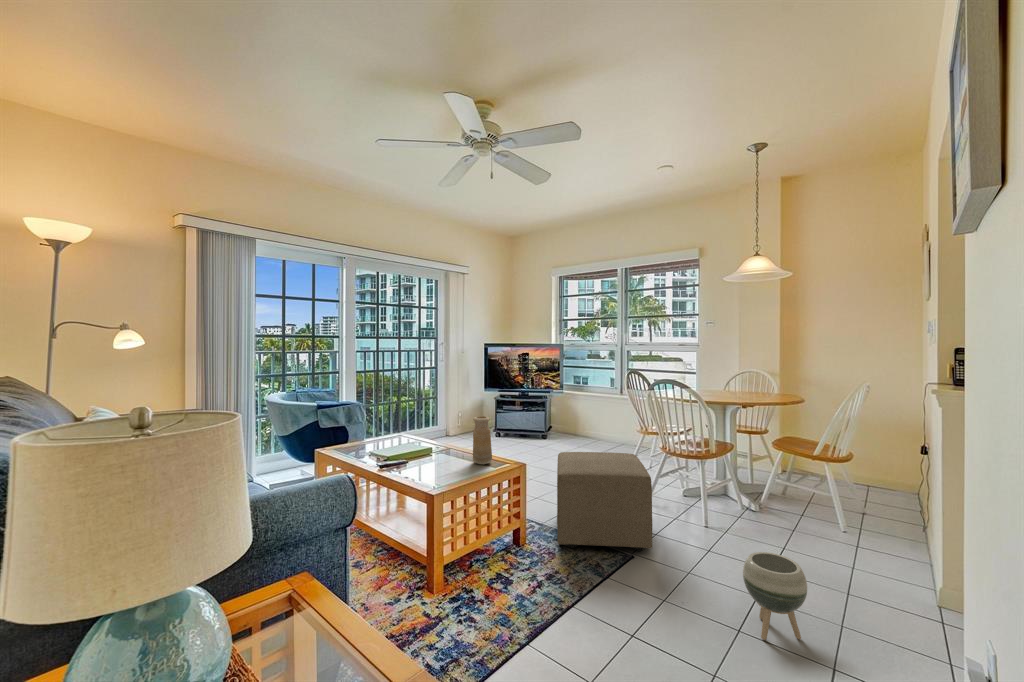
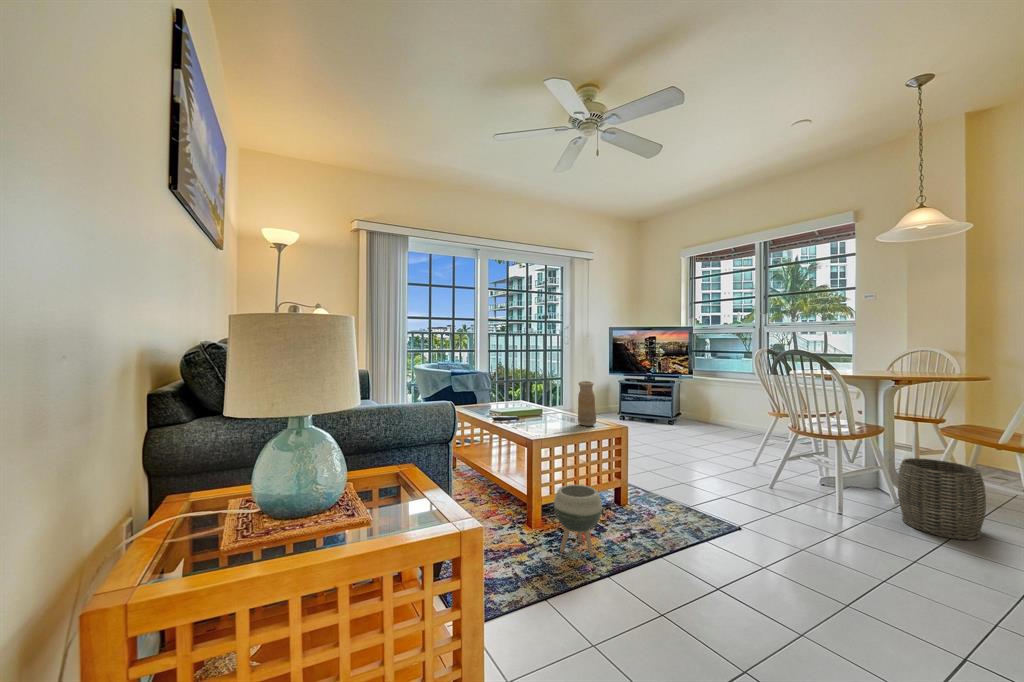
ottoman: present [557,452,653,551] -> none [658,423,763,525]
woven basket: none [746,470,807,538] -> present [898,458,986,540]
planter: present [743,552,807,640] -> present [554,485,602,557]

